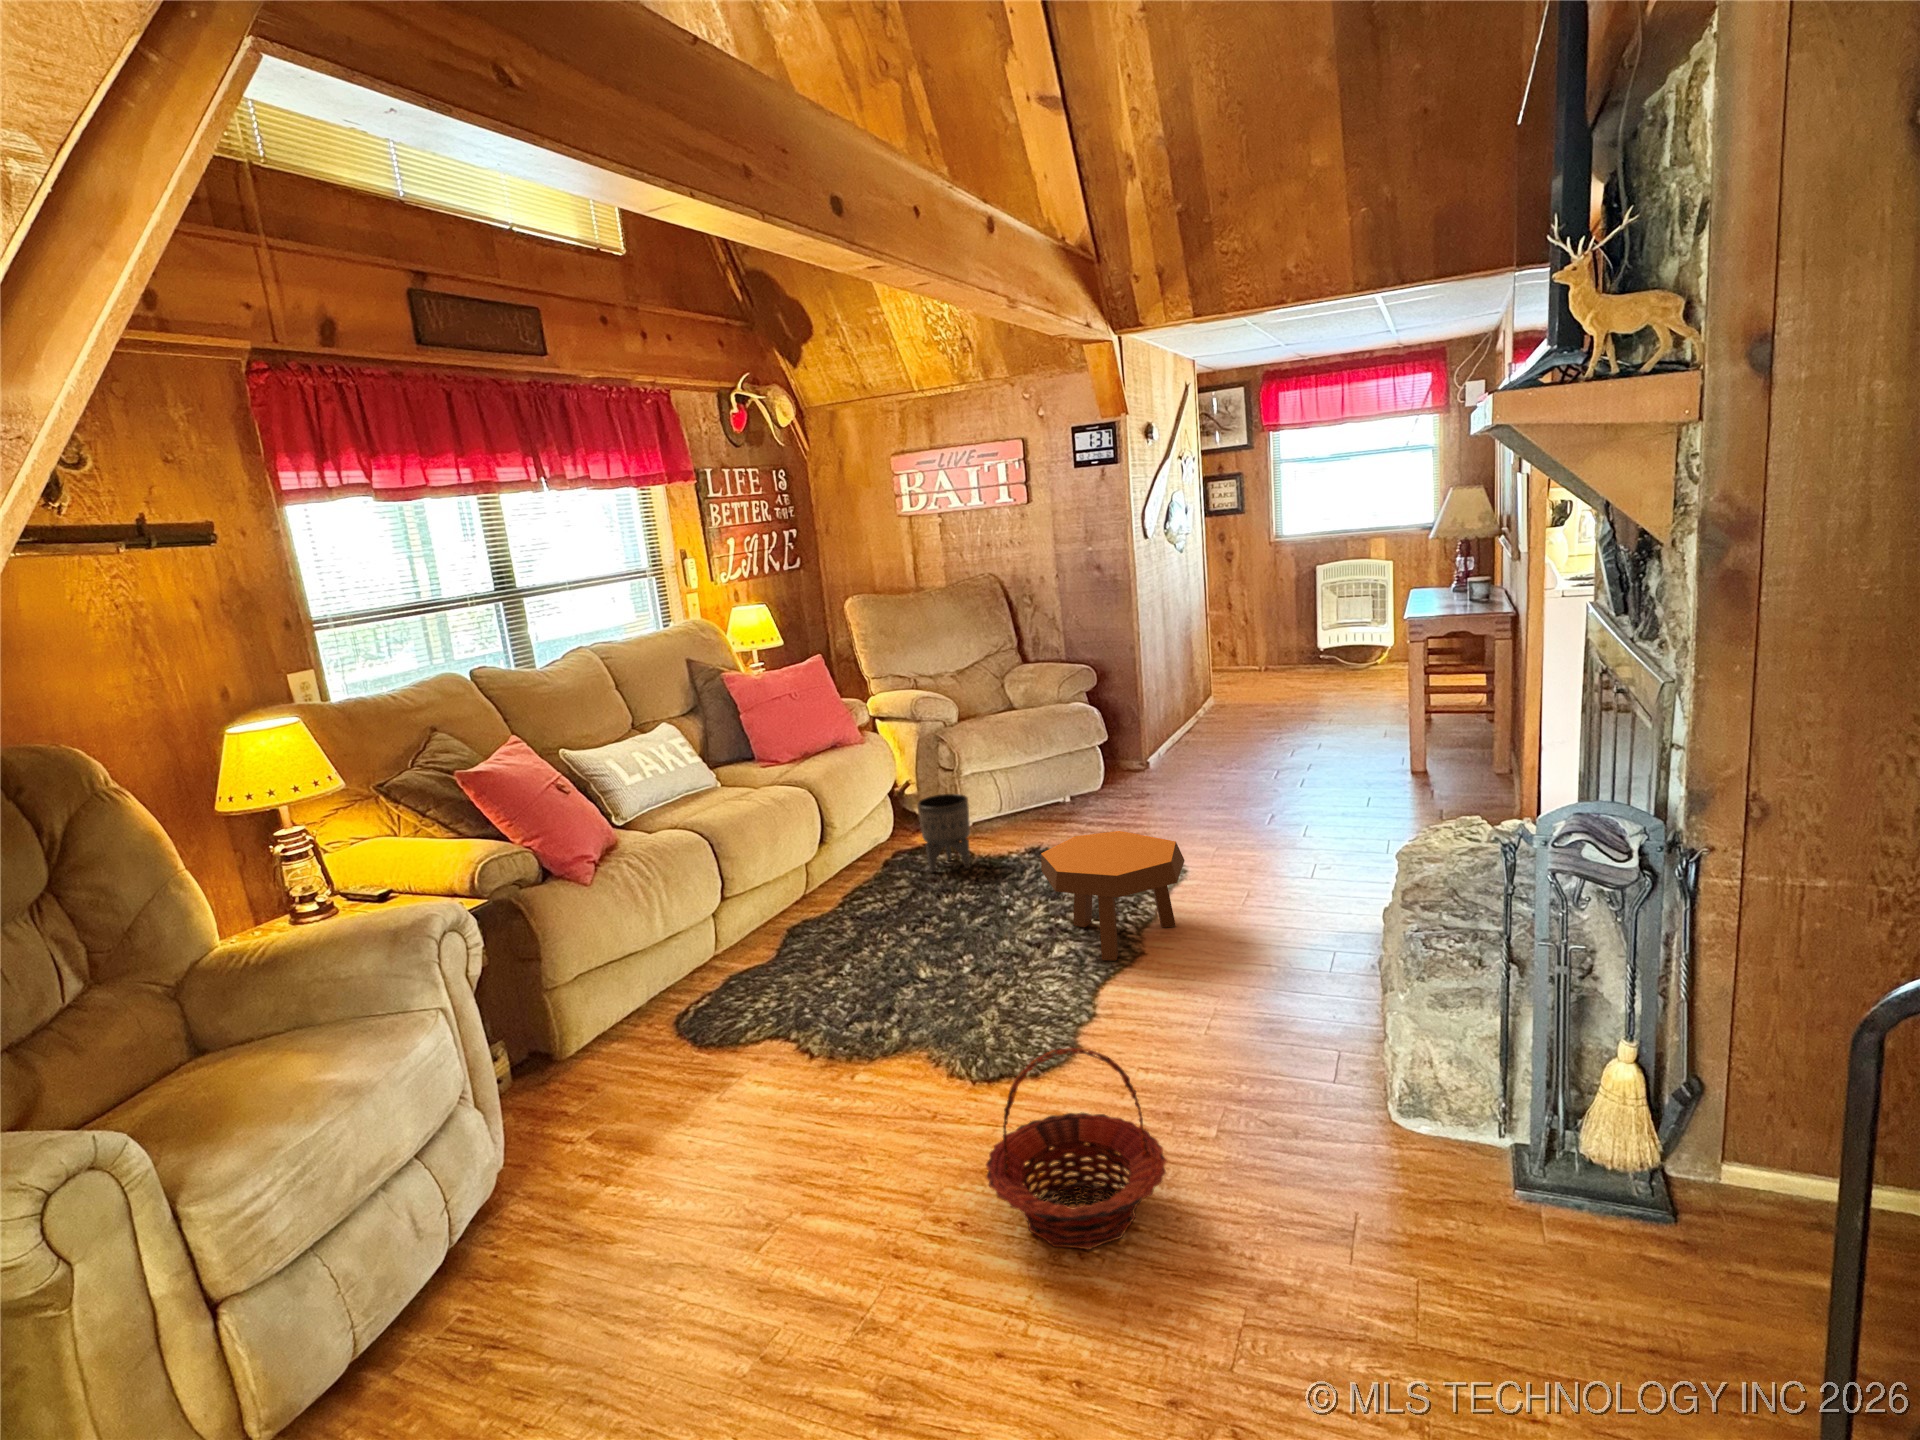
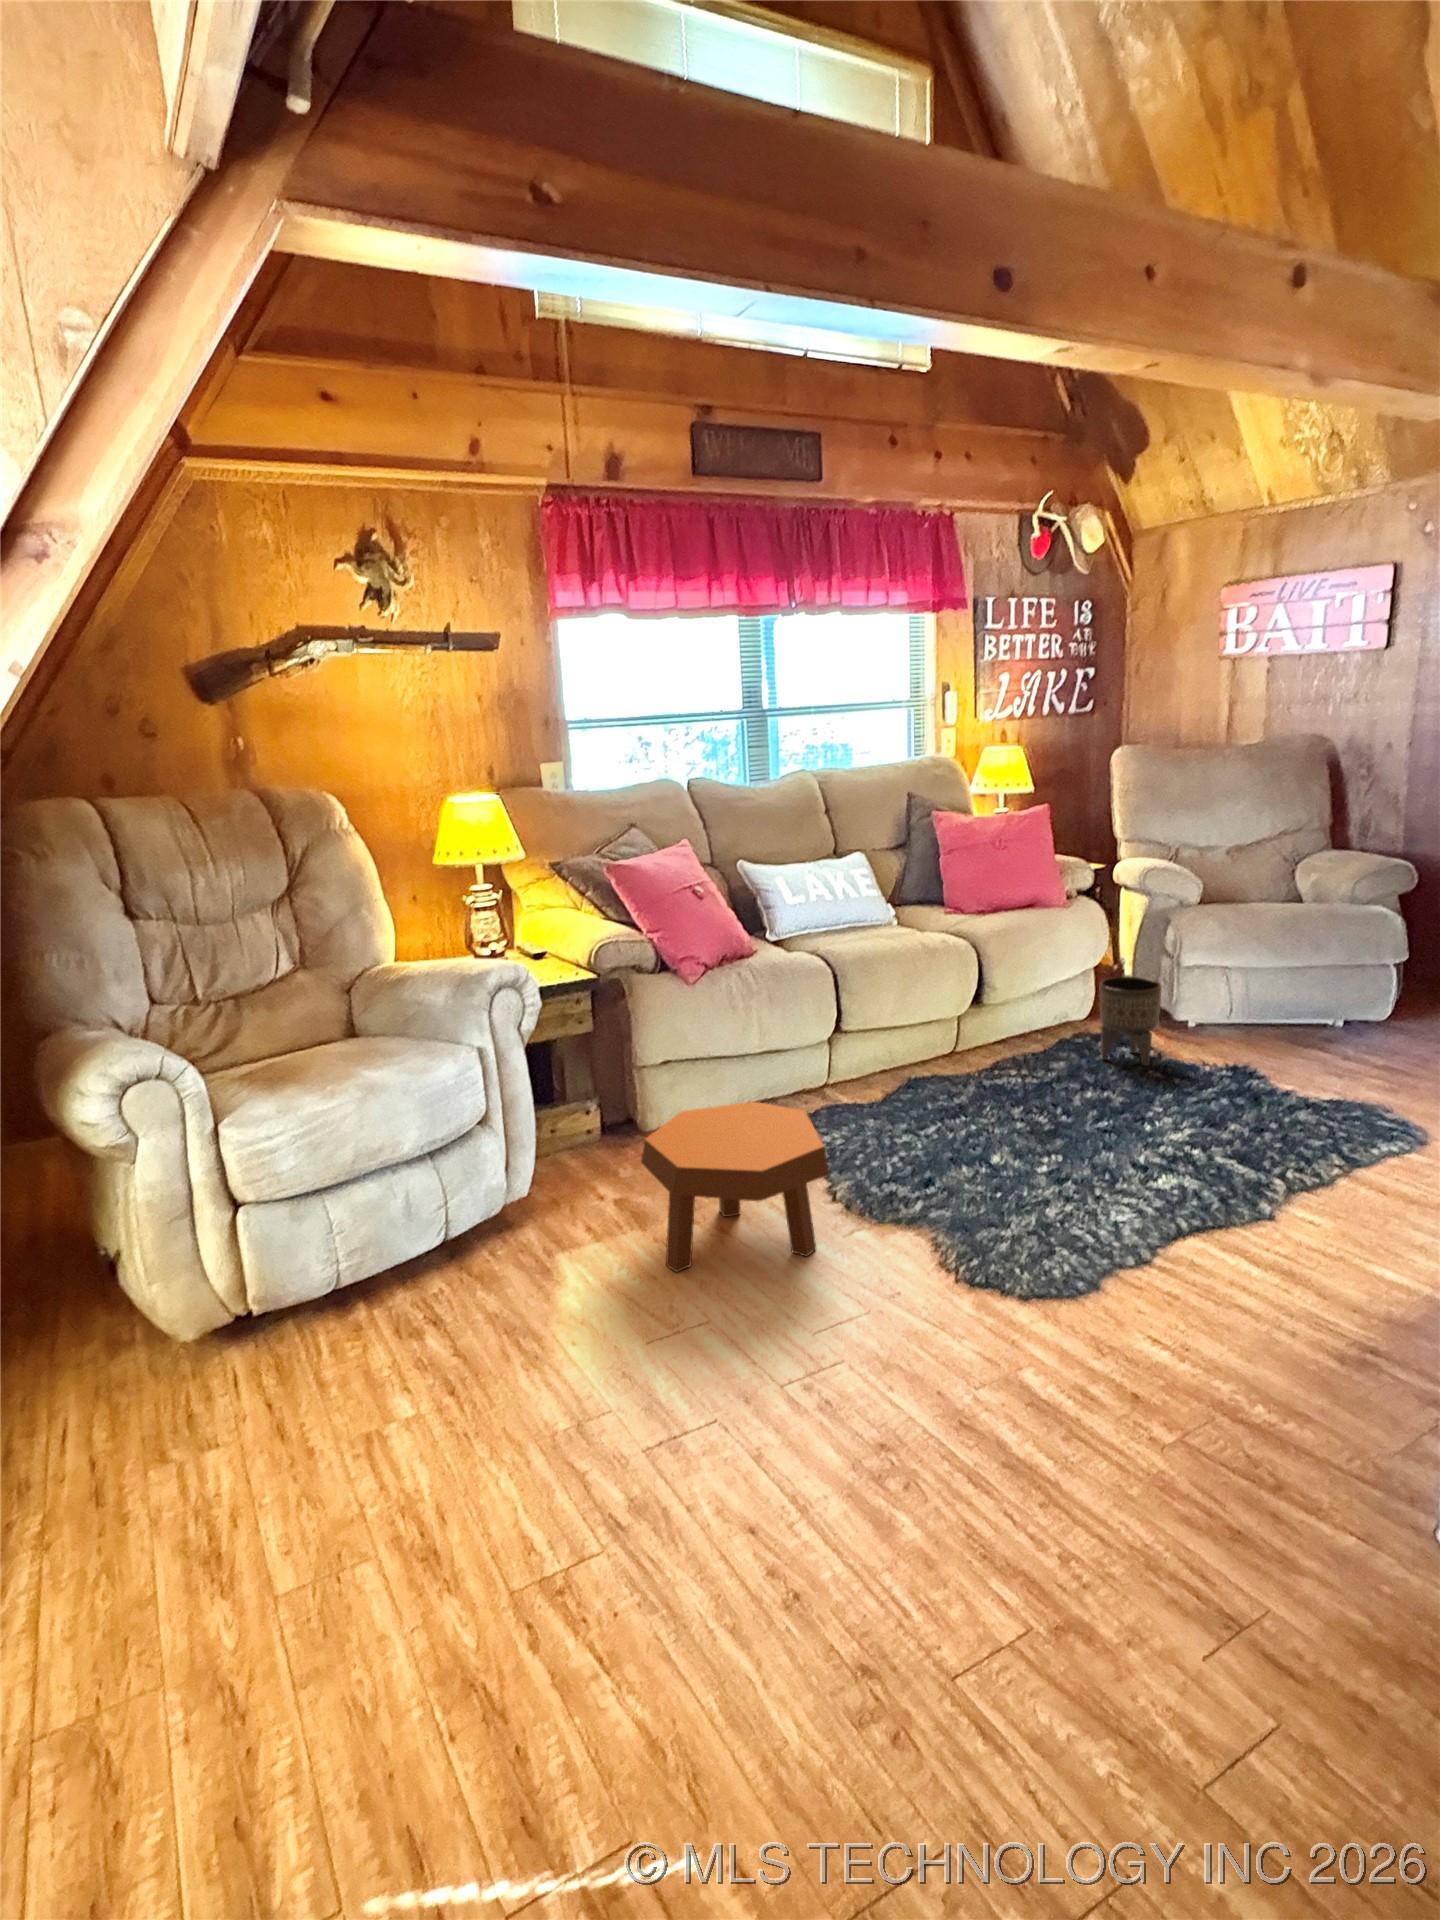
footstool: present [1041,831,1185,960] -> present [641,1102,829,1272]
basket: present [986,1048,1167,1249] -> none [837,1257,1051,1491]

